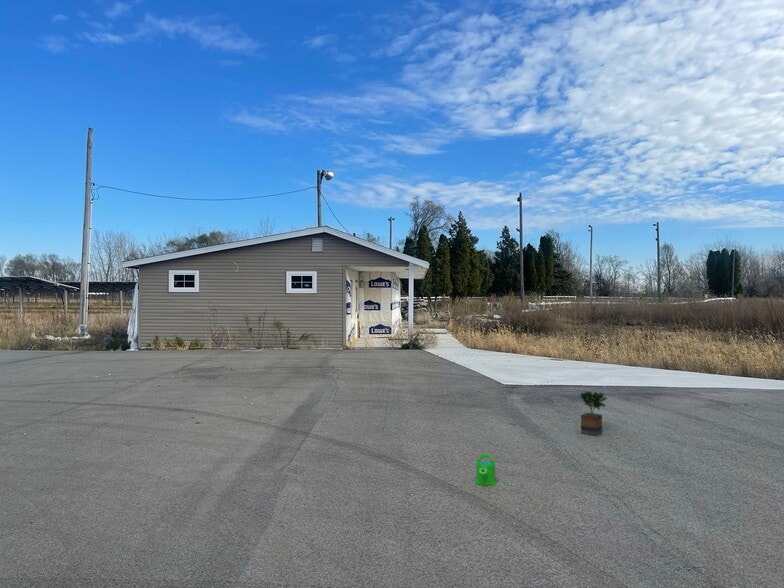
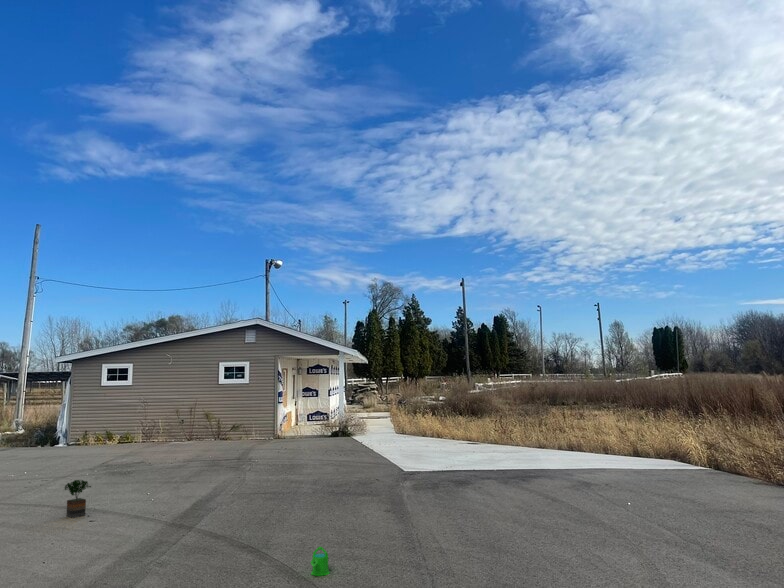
potted tree: present [580,392,607,436] -> present [65,480,91,518]

